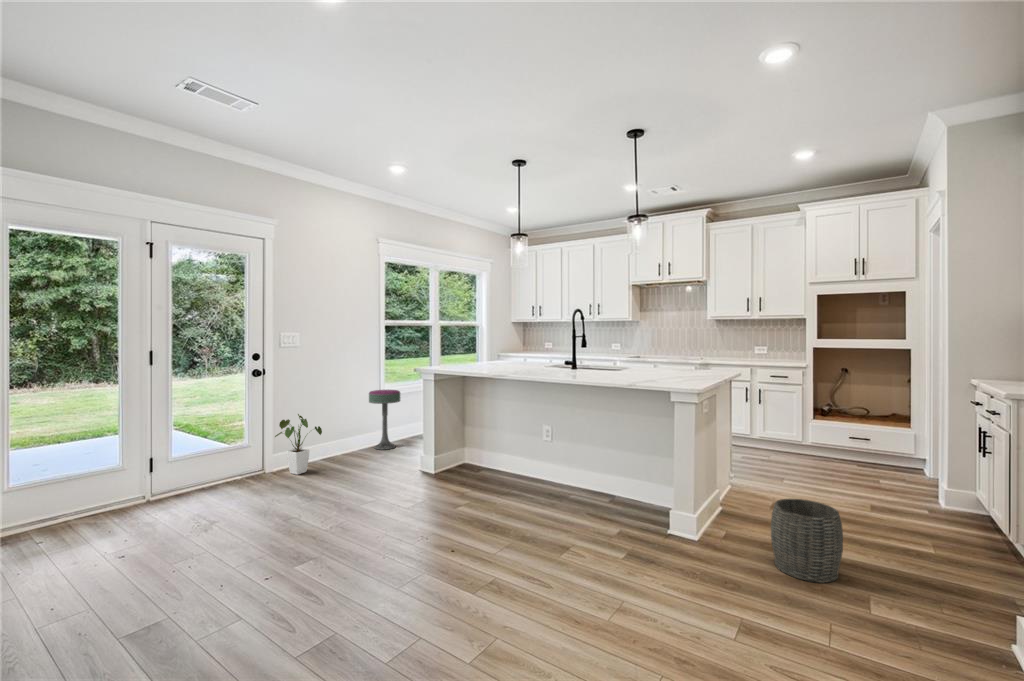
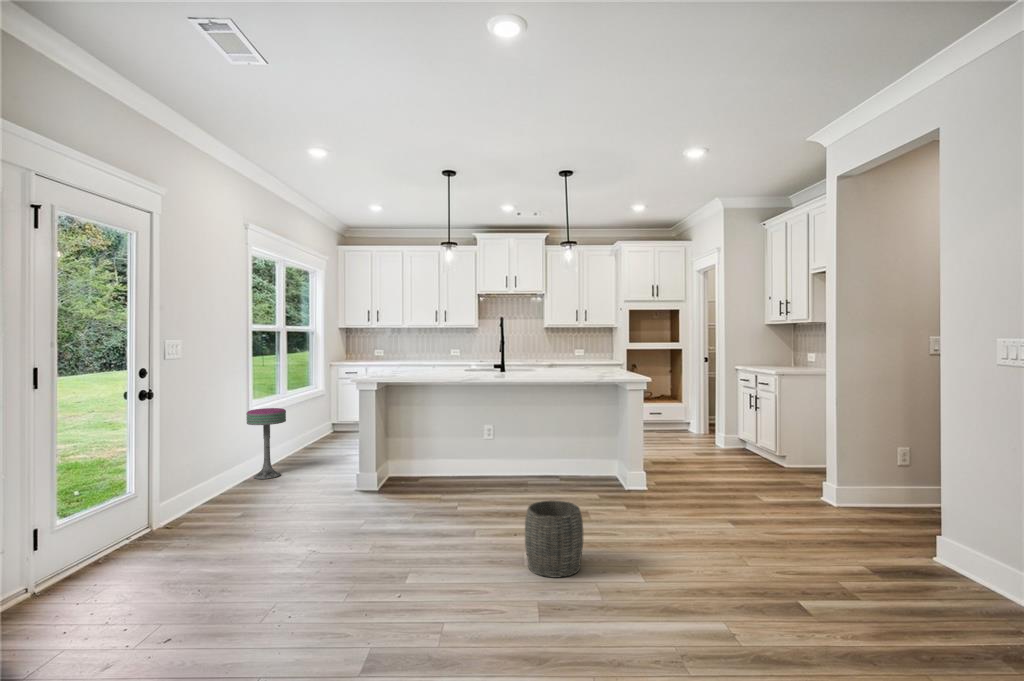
house plant: present [275,414,322,475] -> none [179,444,246,517]
woven basket: present [771,499,843,583] -> present [525,501,583,578]

